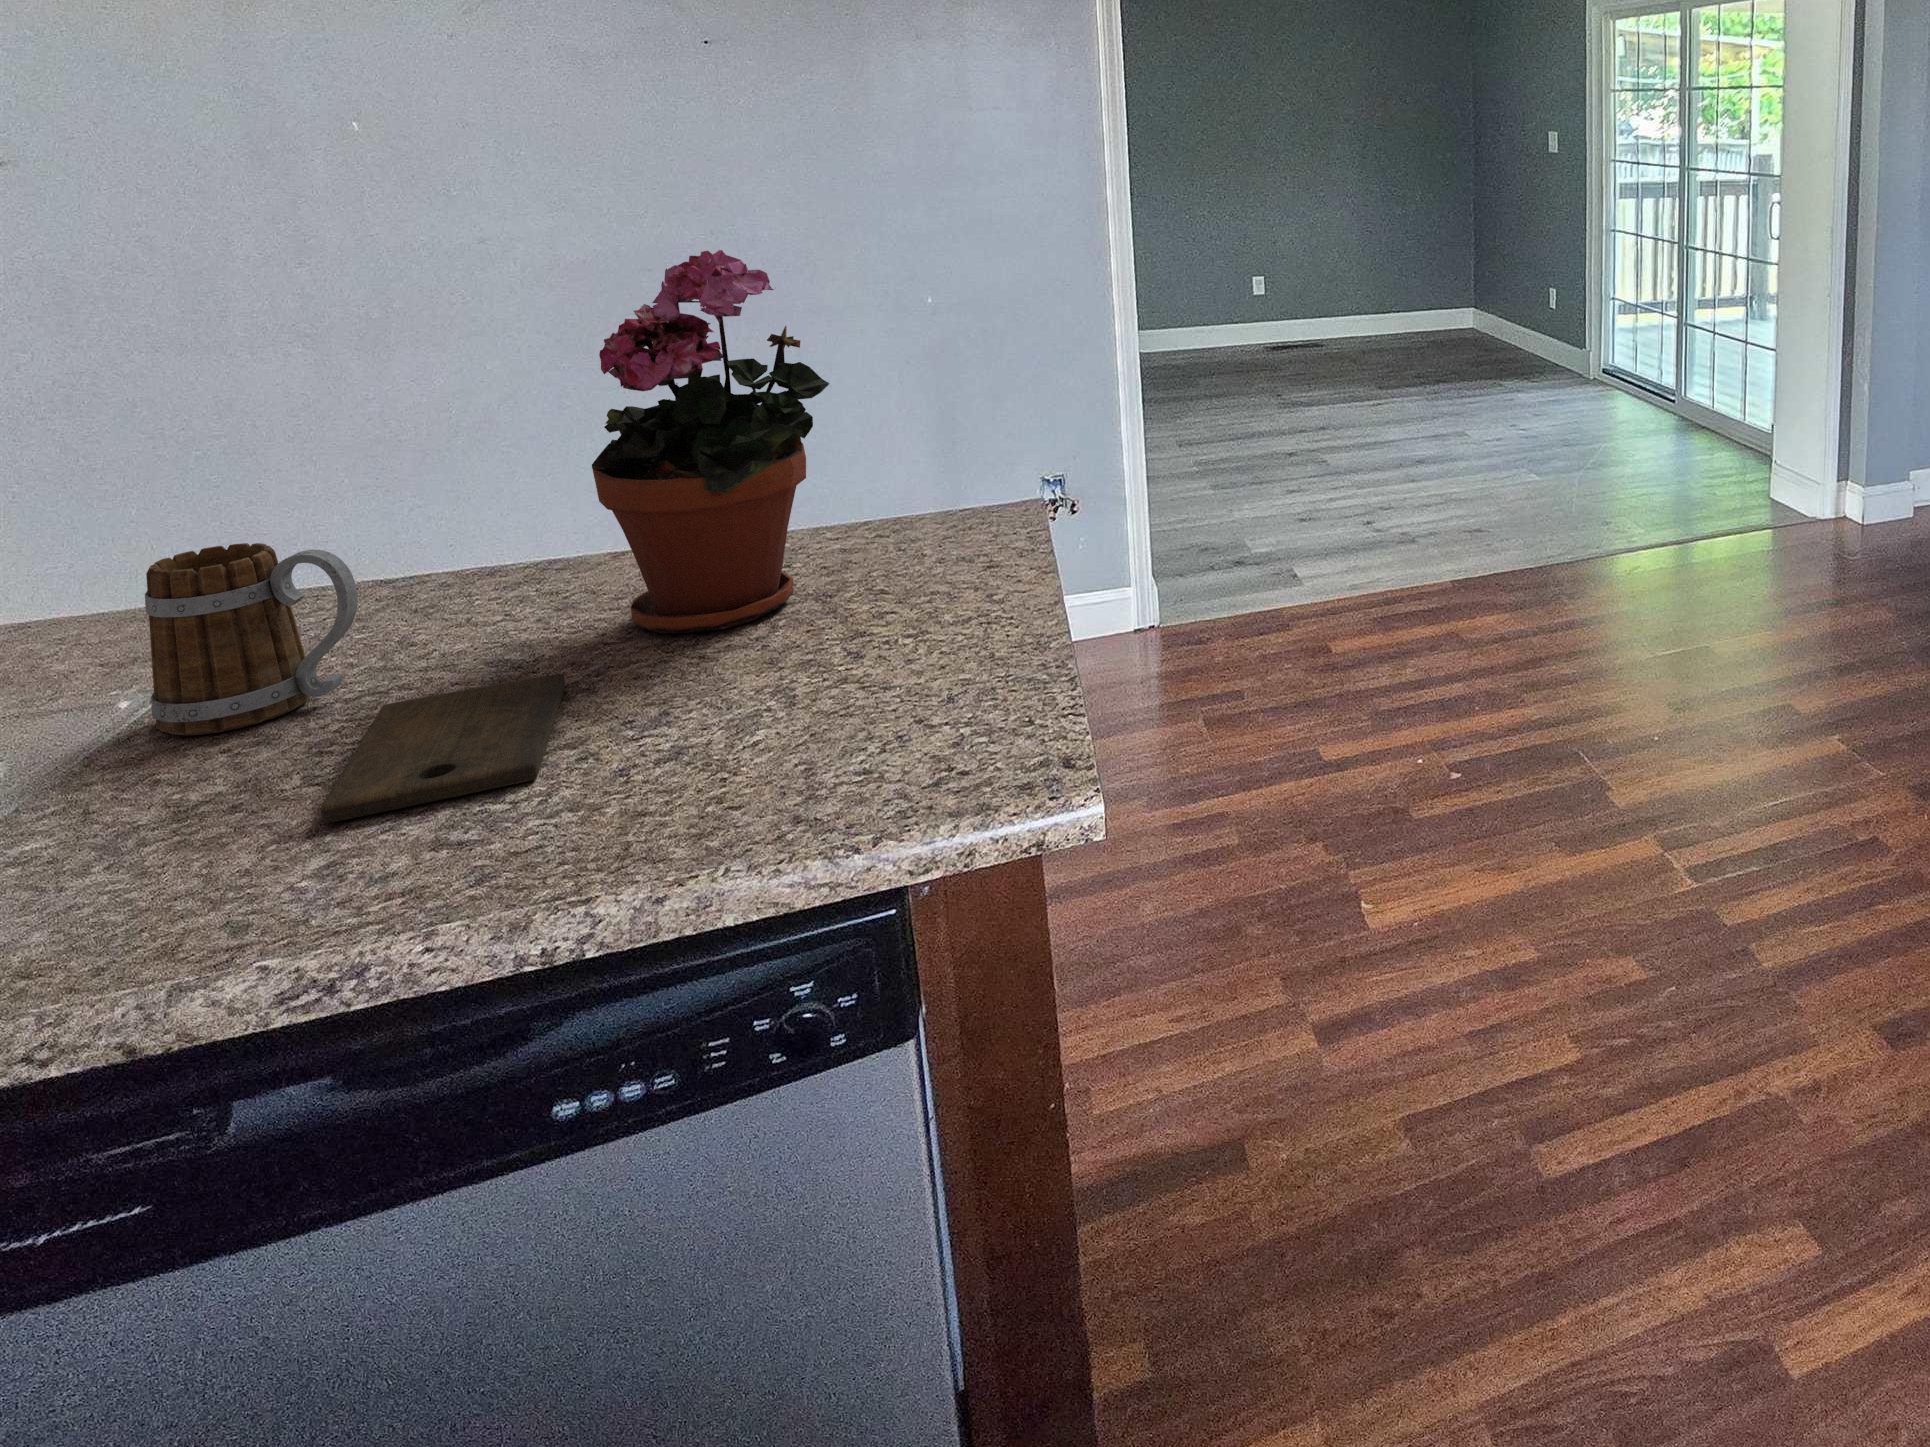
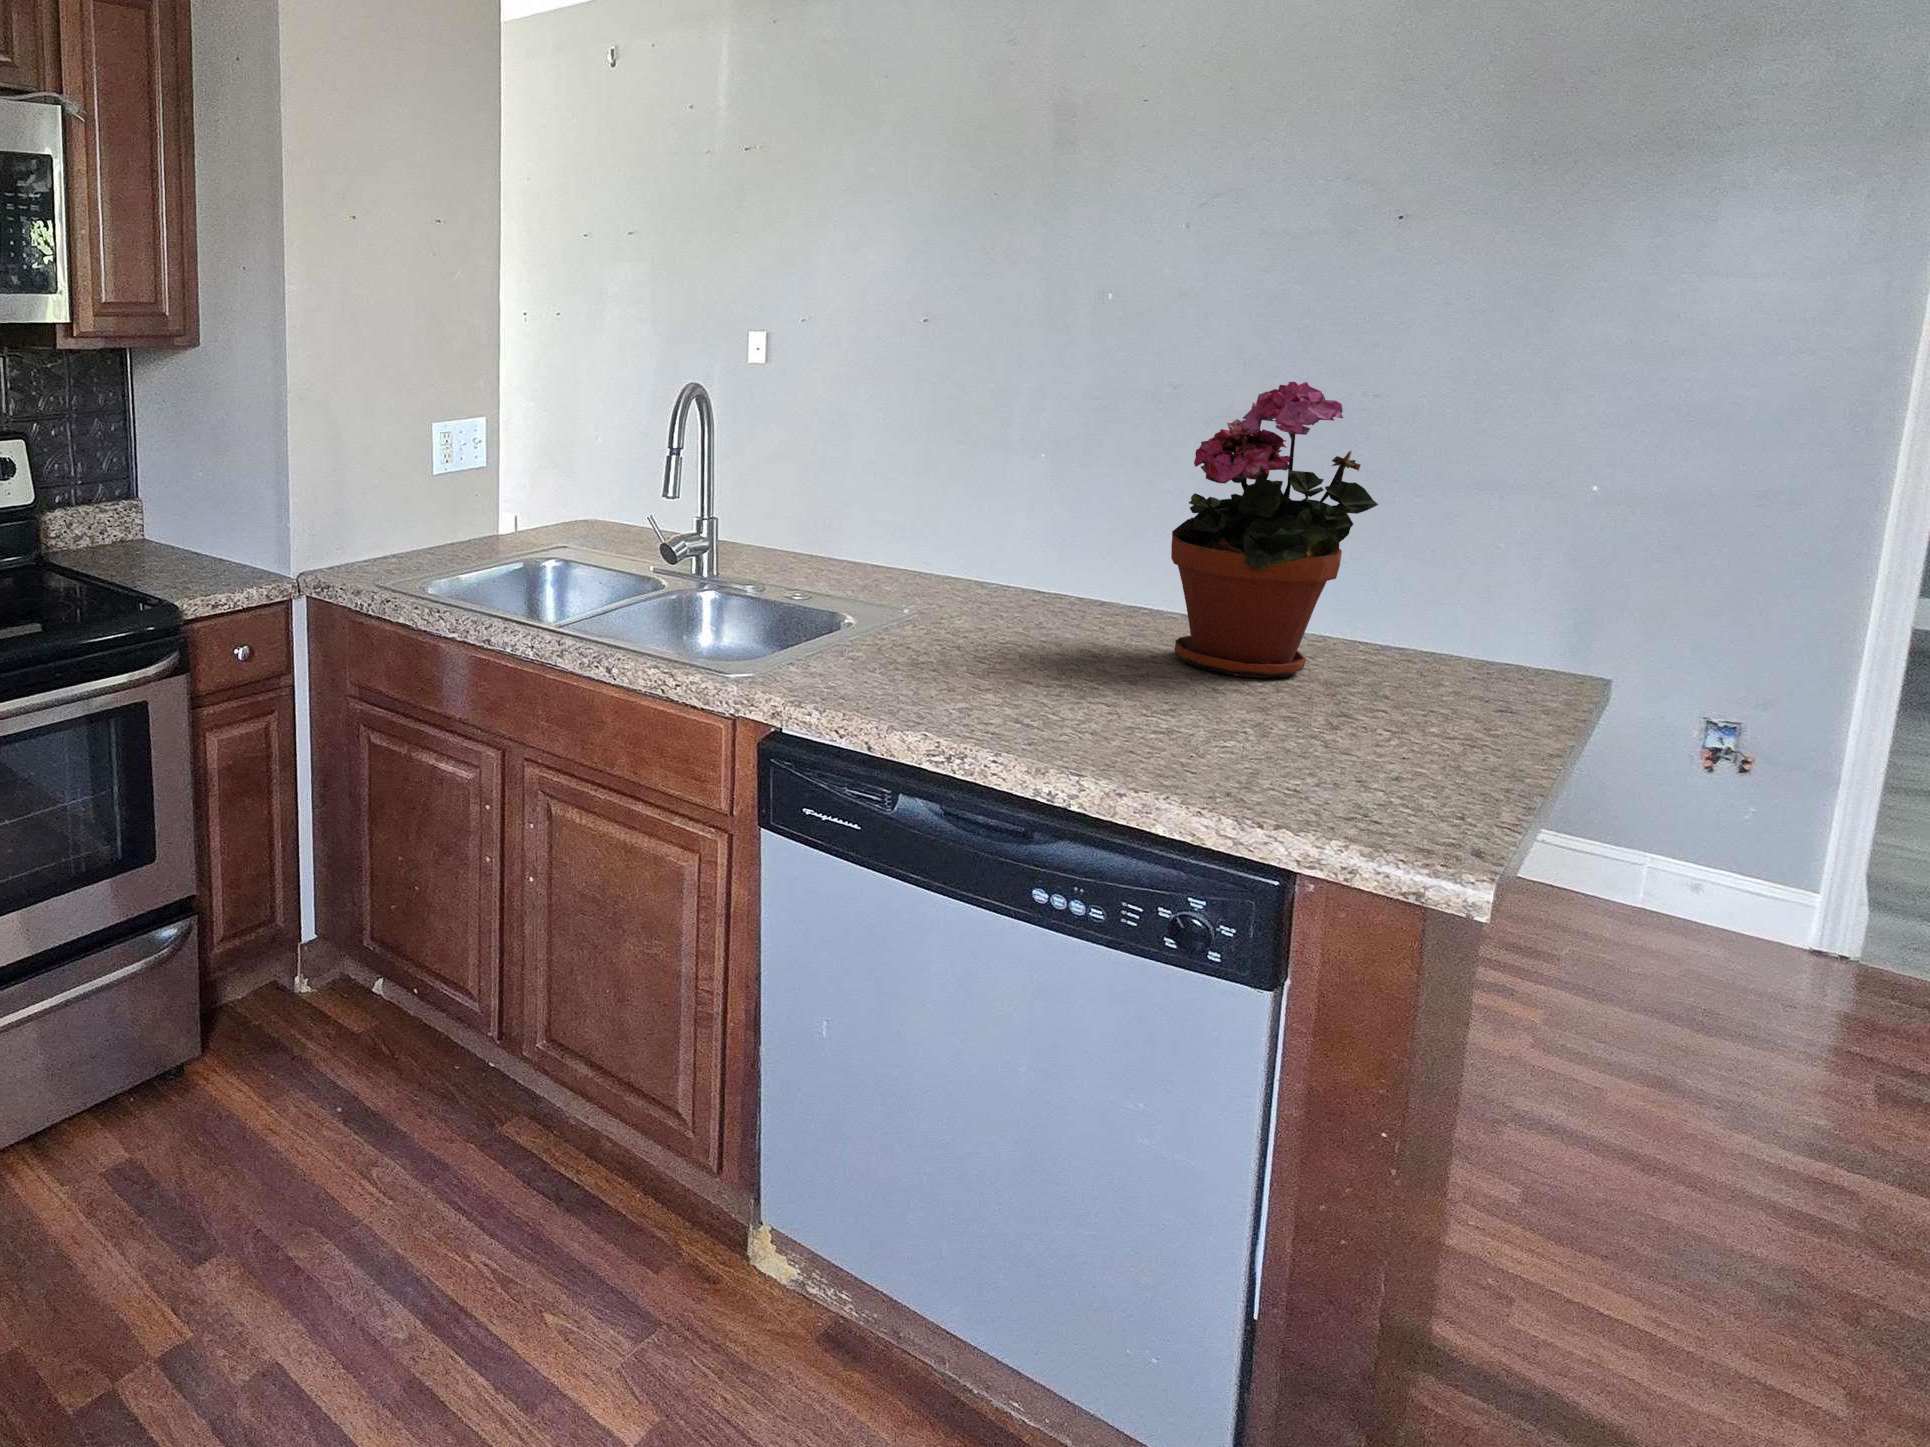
mug: present [145,543,358,735] -> none [913,532,1018,637]
cutting board: present [321,673,565,823] -> none [968,646,1117,710]

